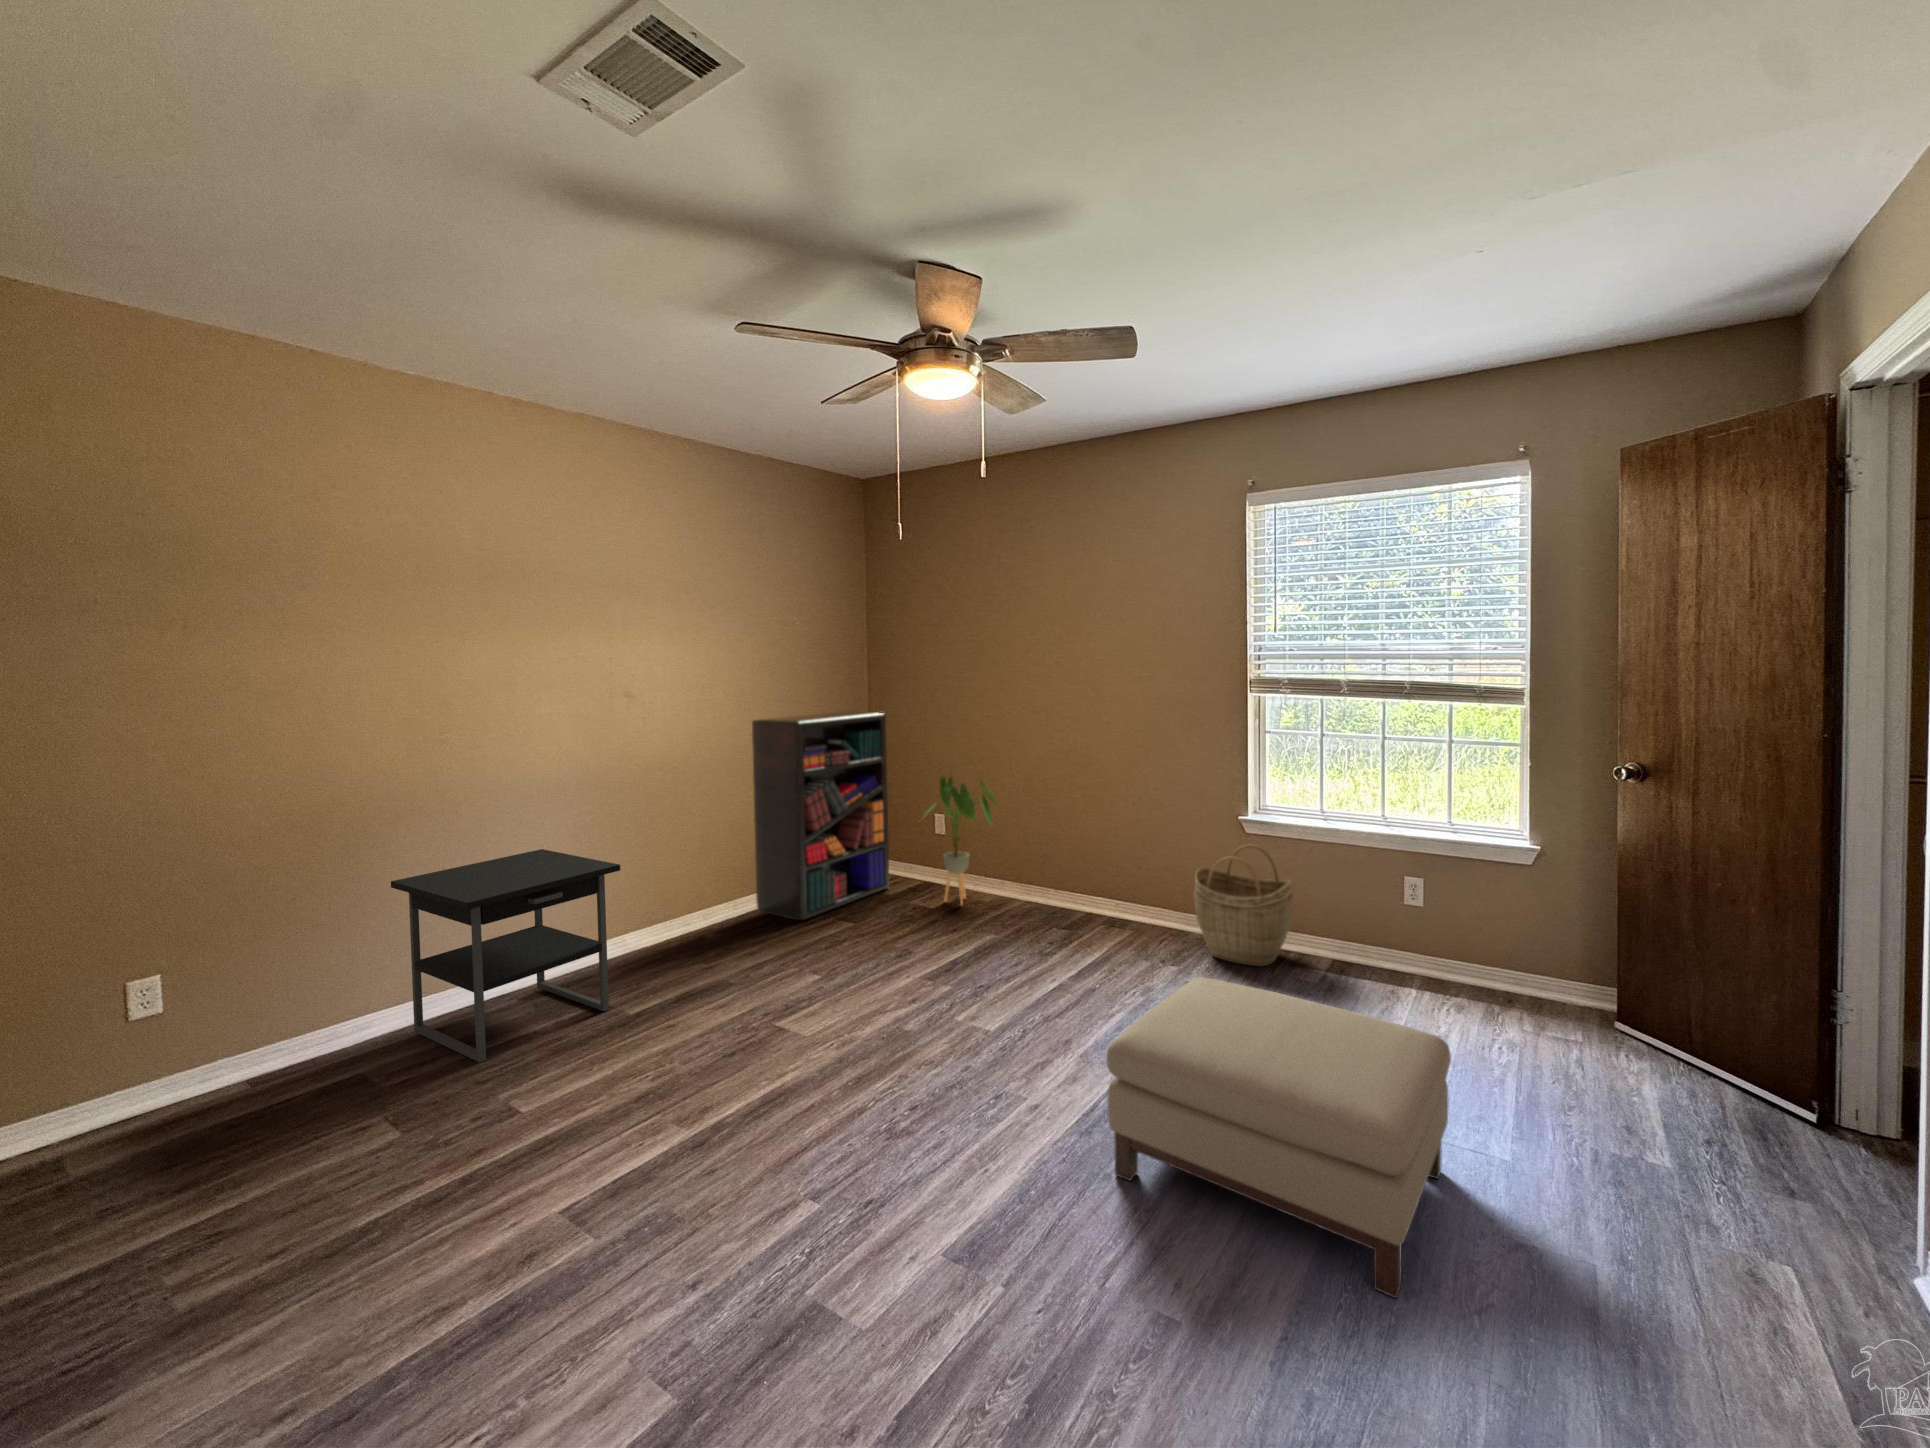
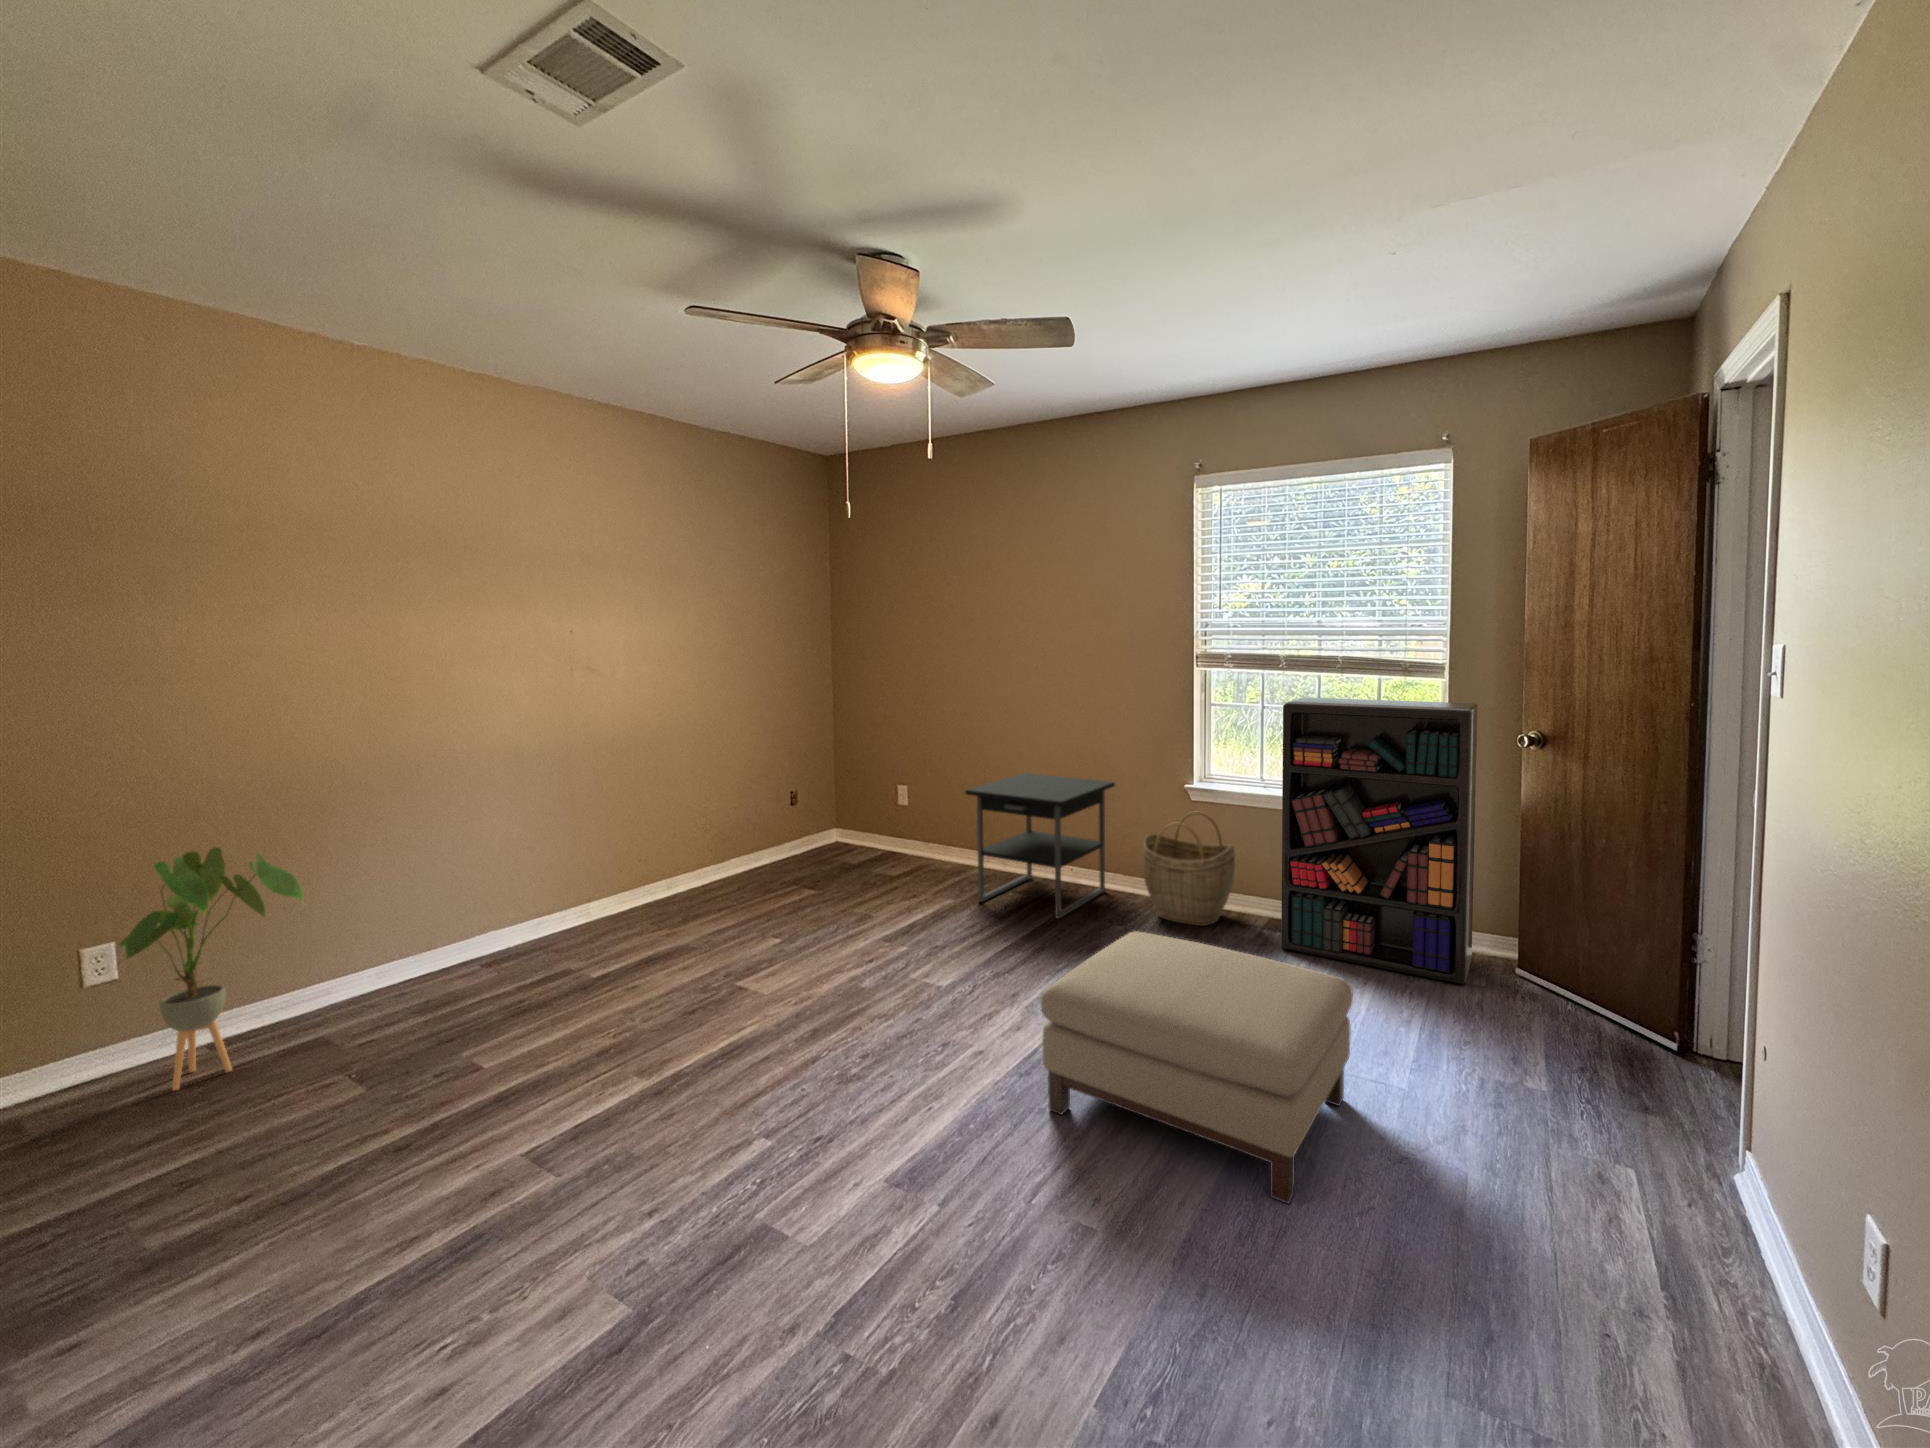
bookshelf: present [752,711,889,920] -> present [1281,697,1478,984]
house plant: present [924,777,997,905] -> present [119,847,304,1090]
nightstand: present [391,849,620,1063] -> present [966,773,1115,918]

